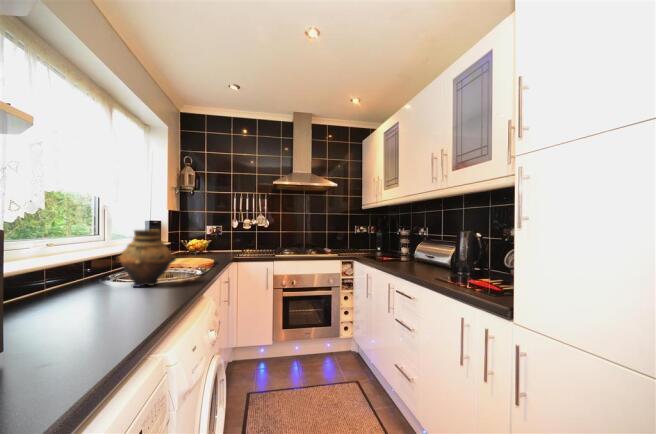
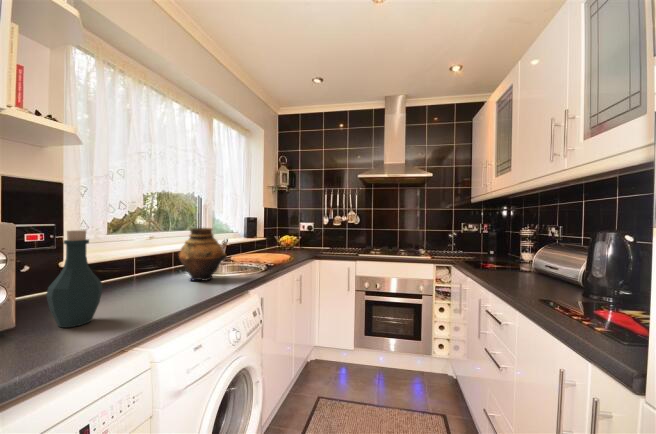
bottle: none [45,229,105,335] -> present [46,230,103,327]

